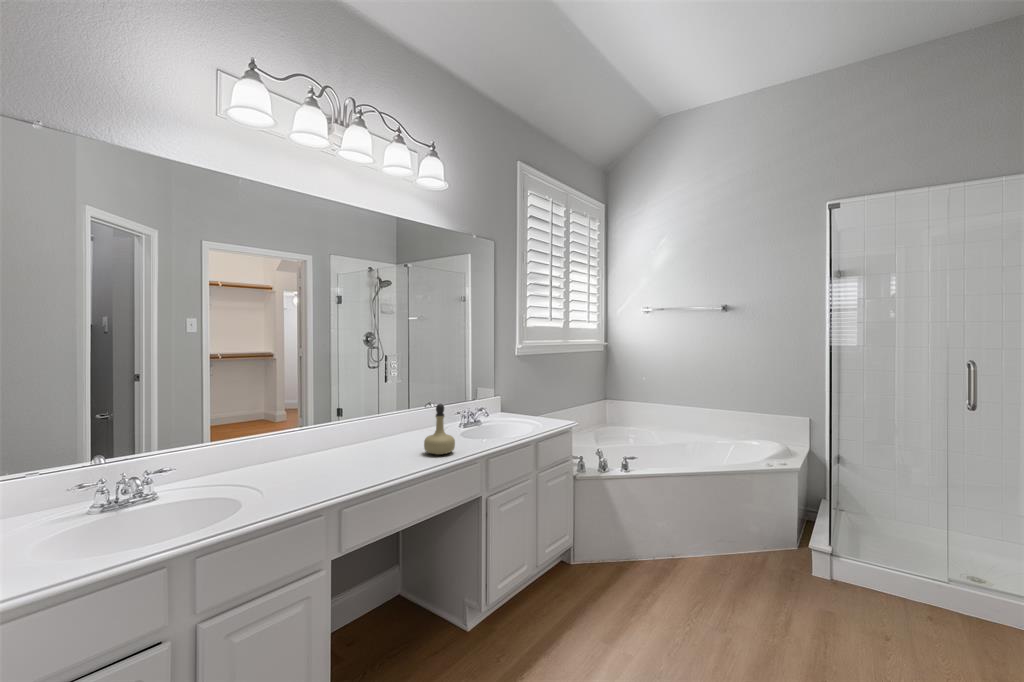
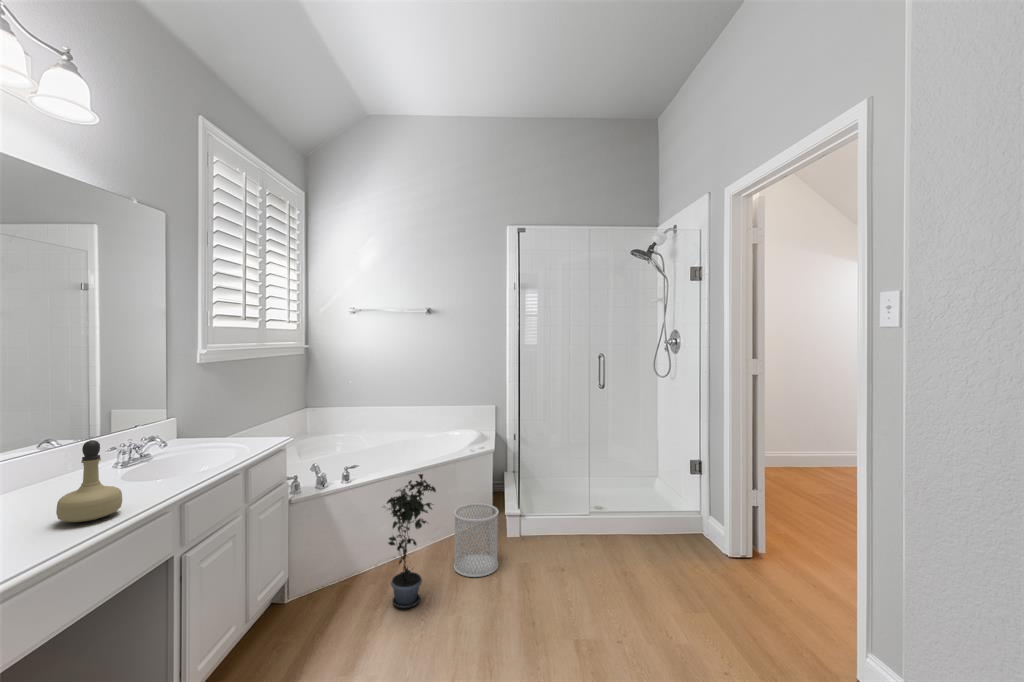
potted plant: none [648,475,704,604] -> present [387,474,436,608]
wastebasket: none [731,522,788,605] -> present [454,503,499,577]

